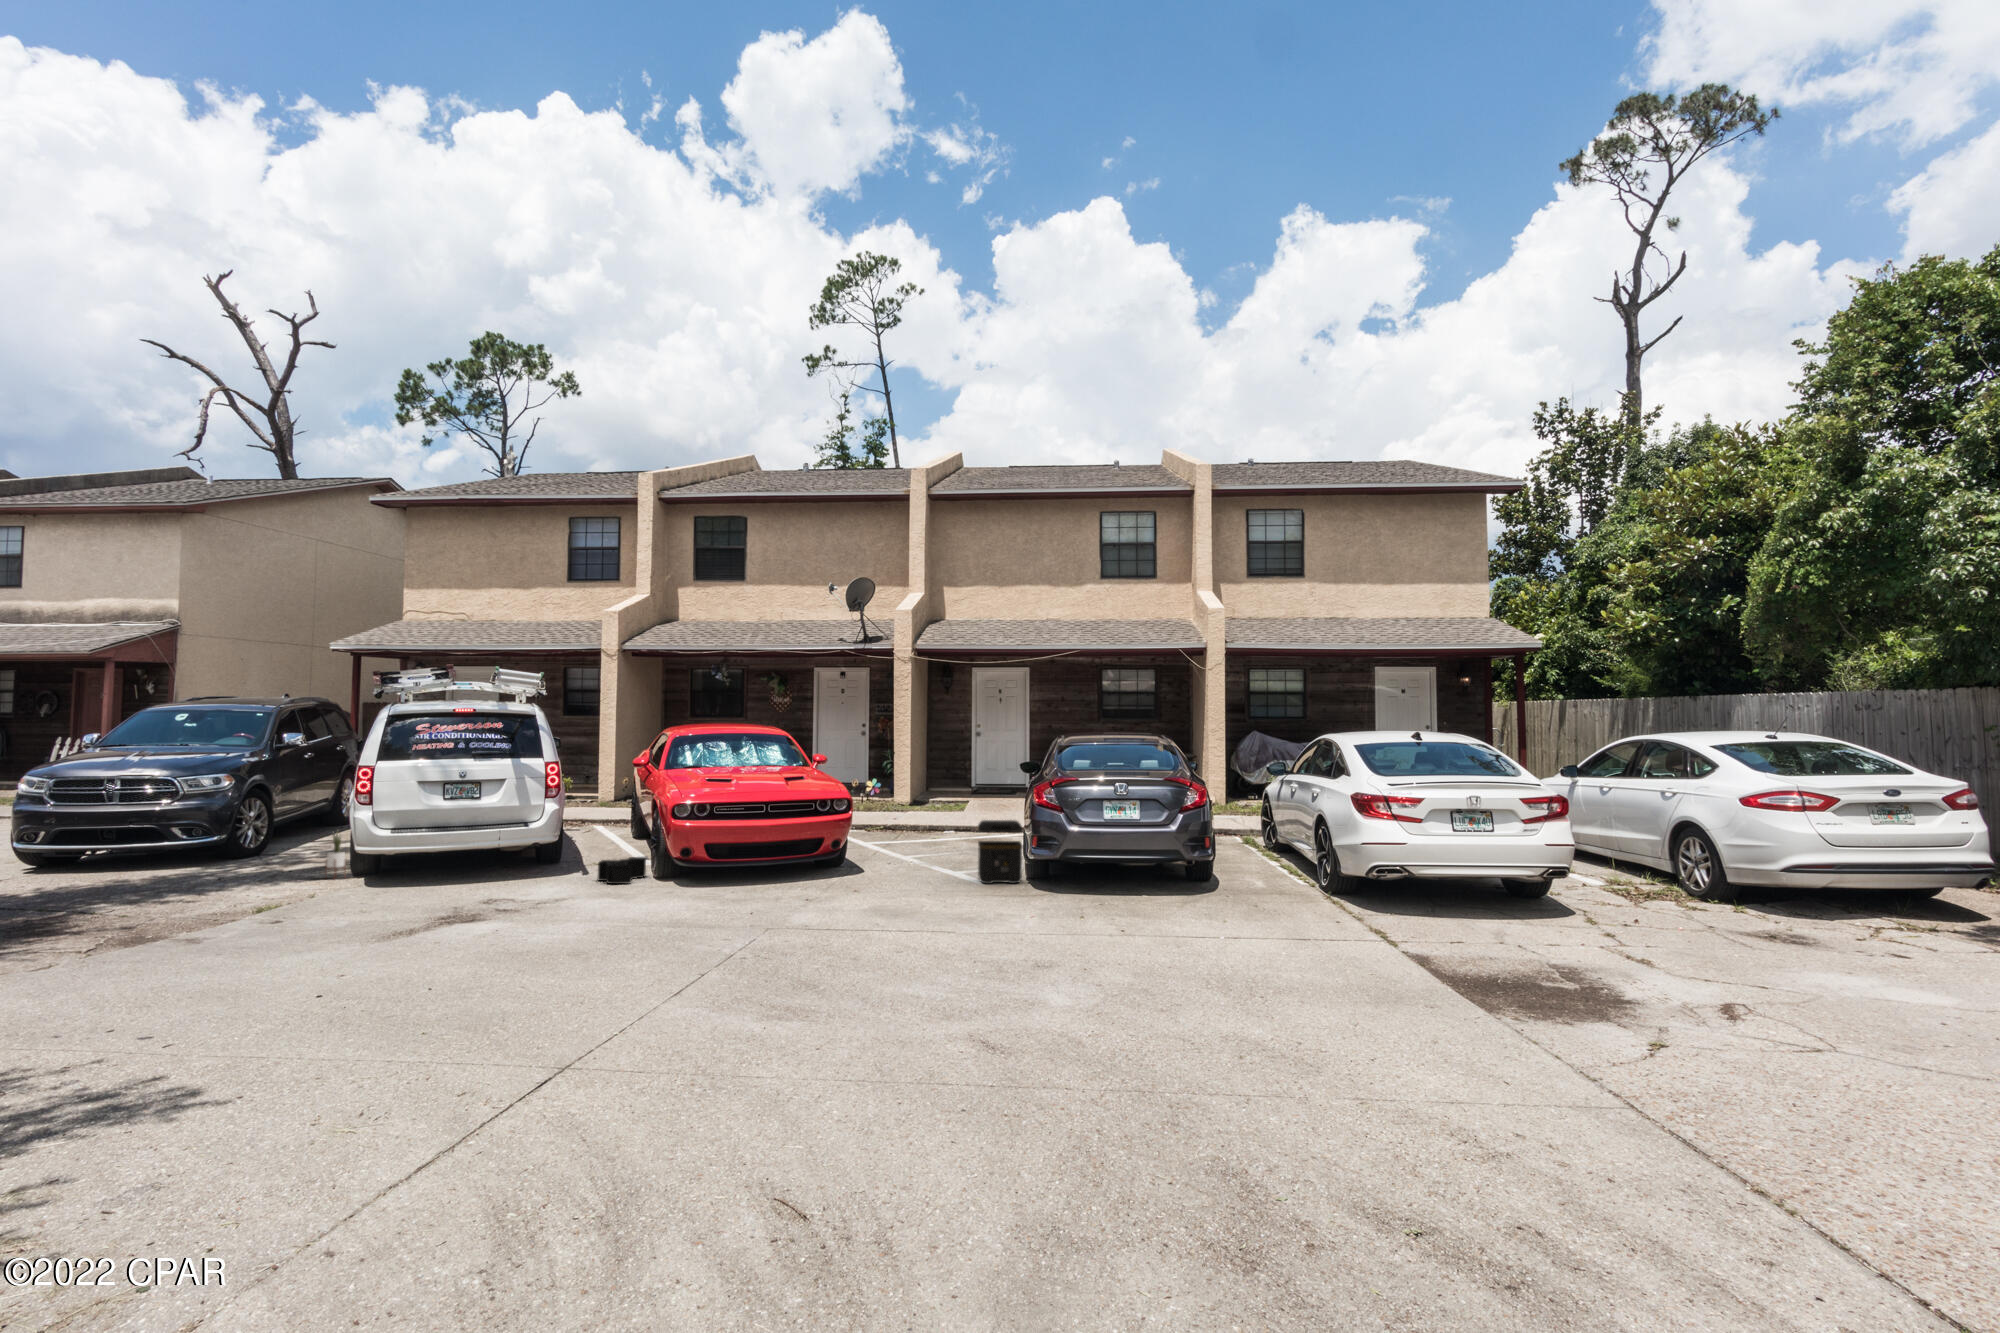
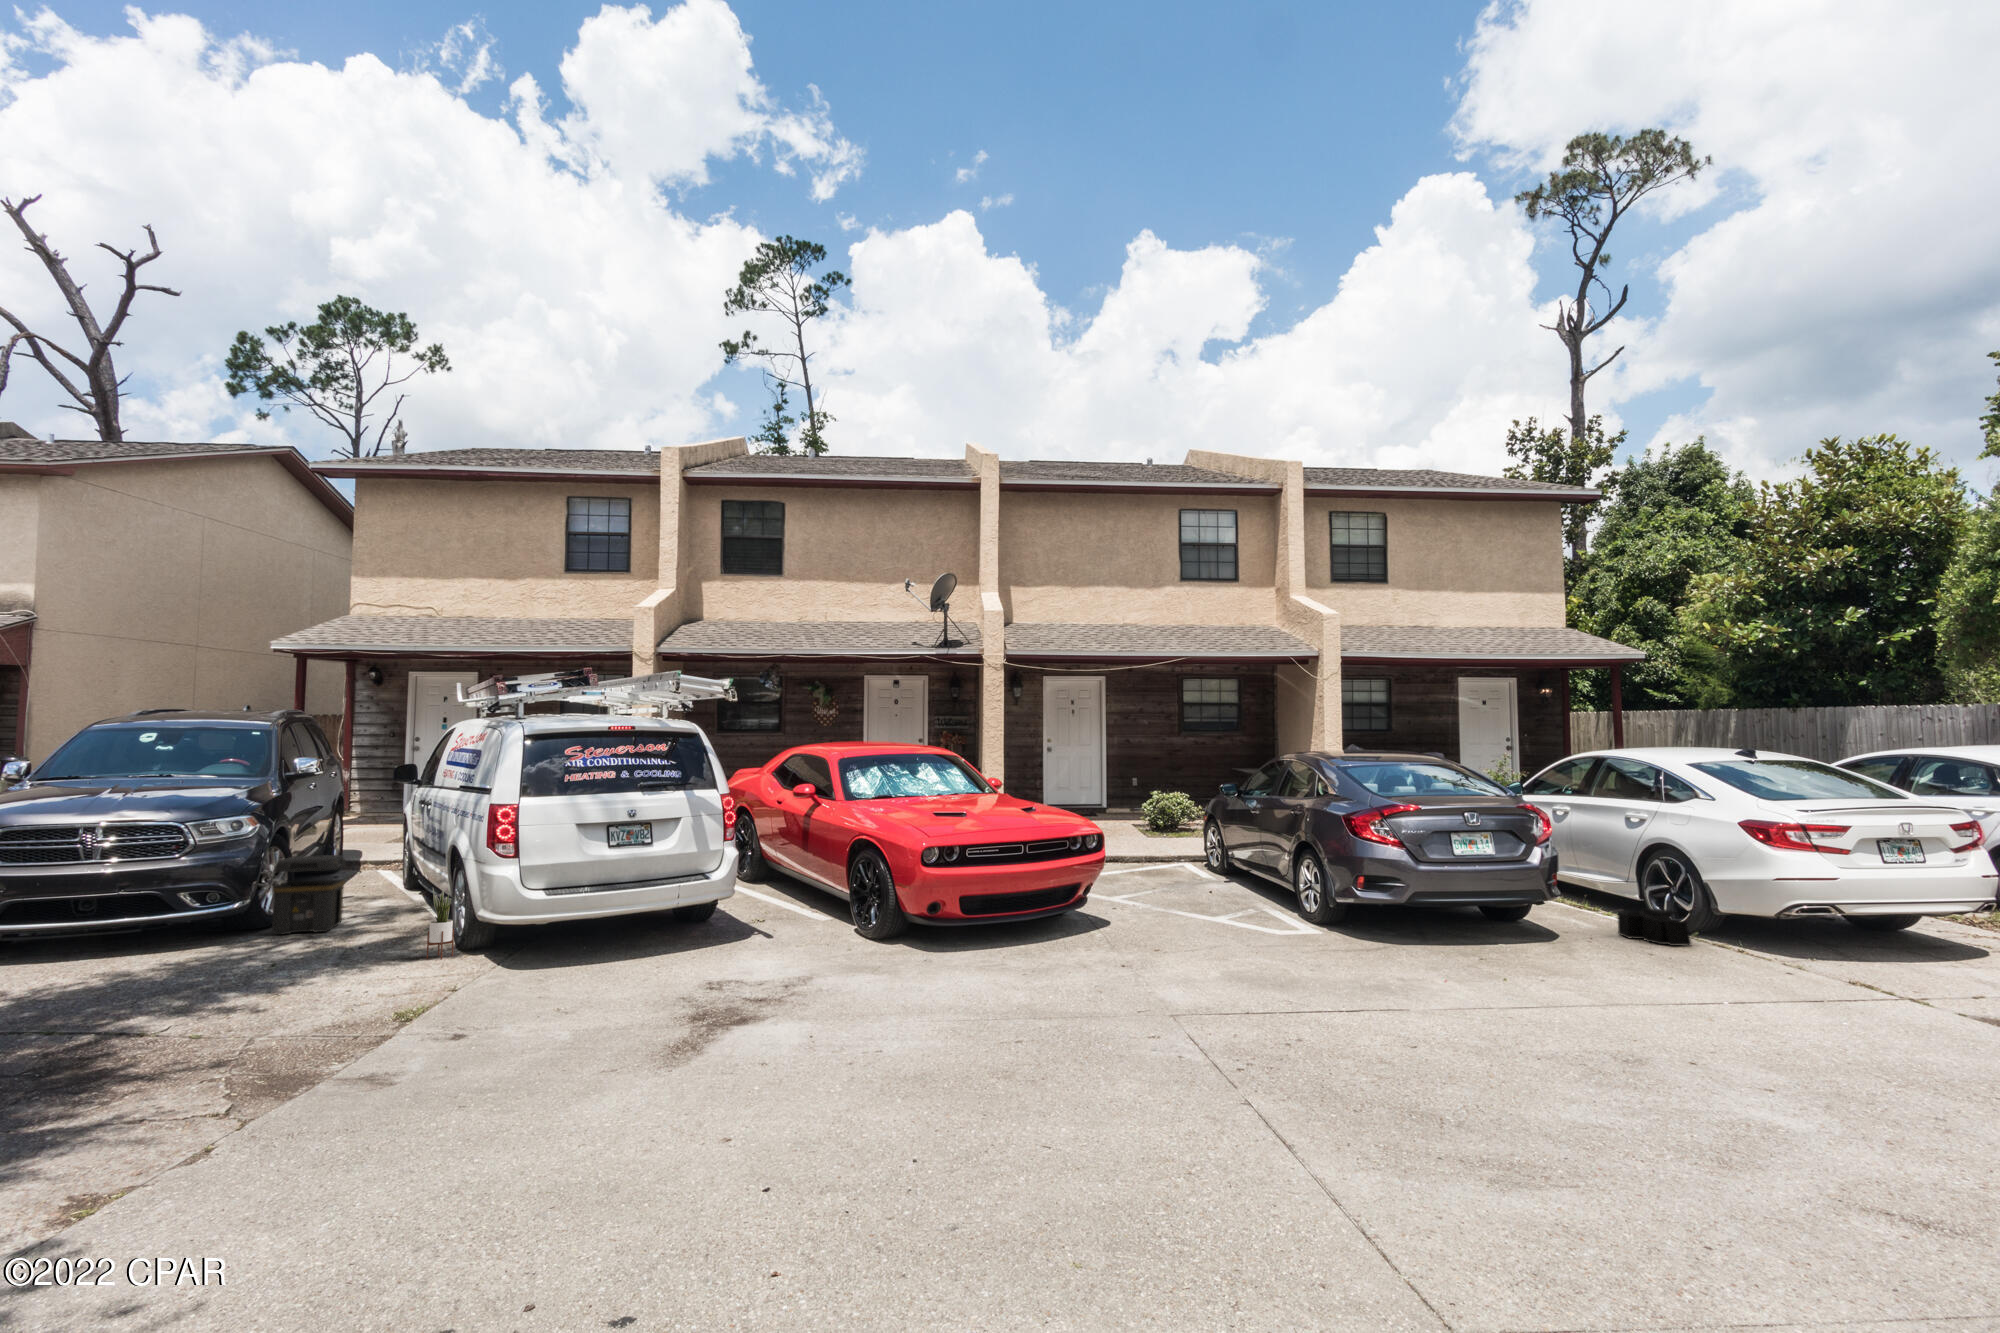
toolbox: present [978,820,1023,884] -> present [272,855,346,934]
storage bin: present [597,857,648,884] -> present [1618,909,1691,946]

